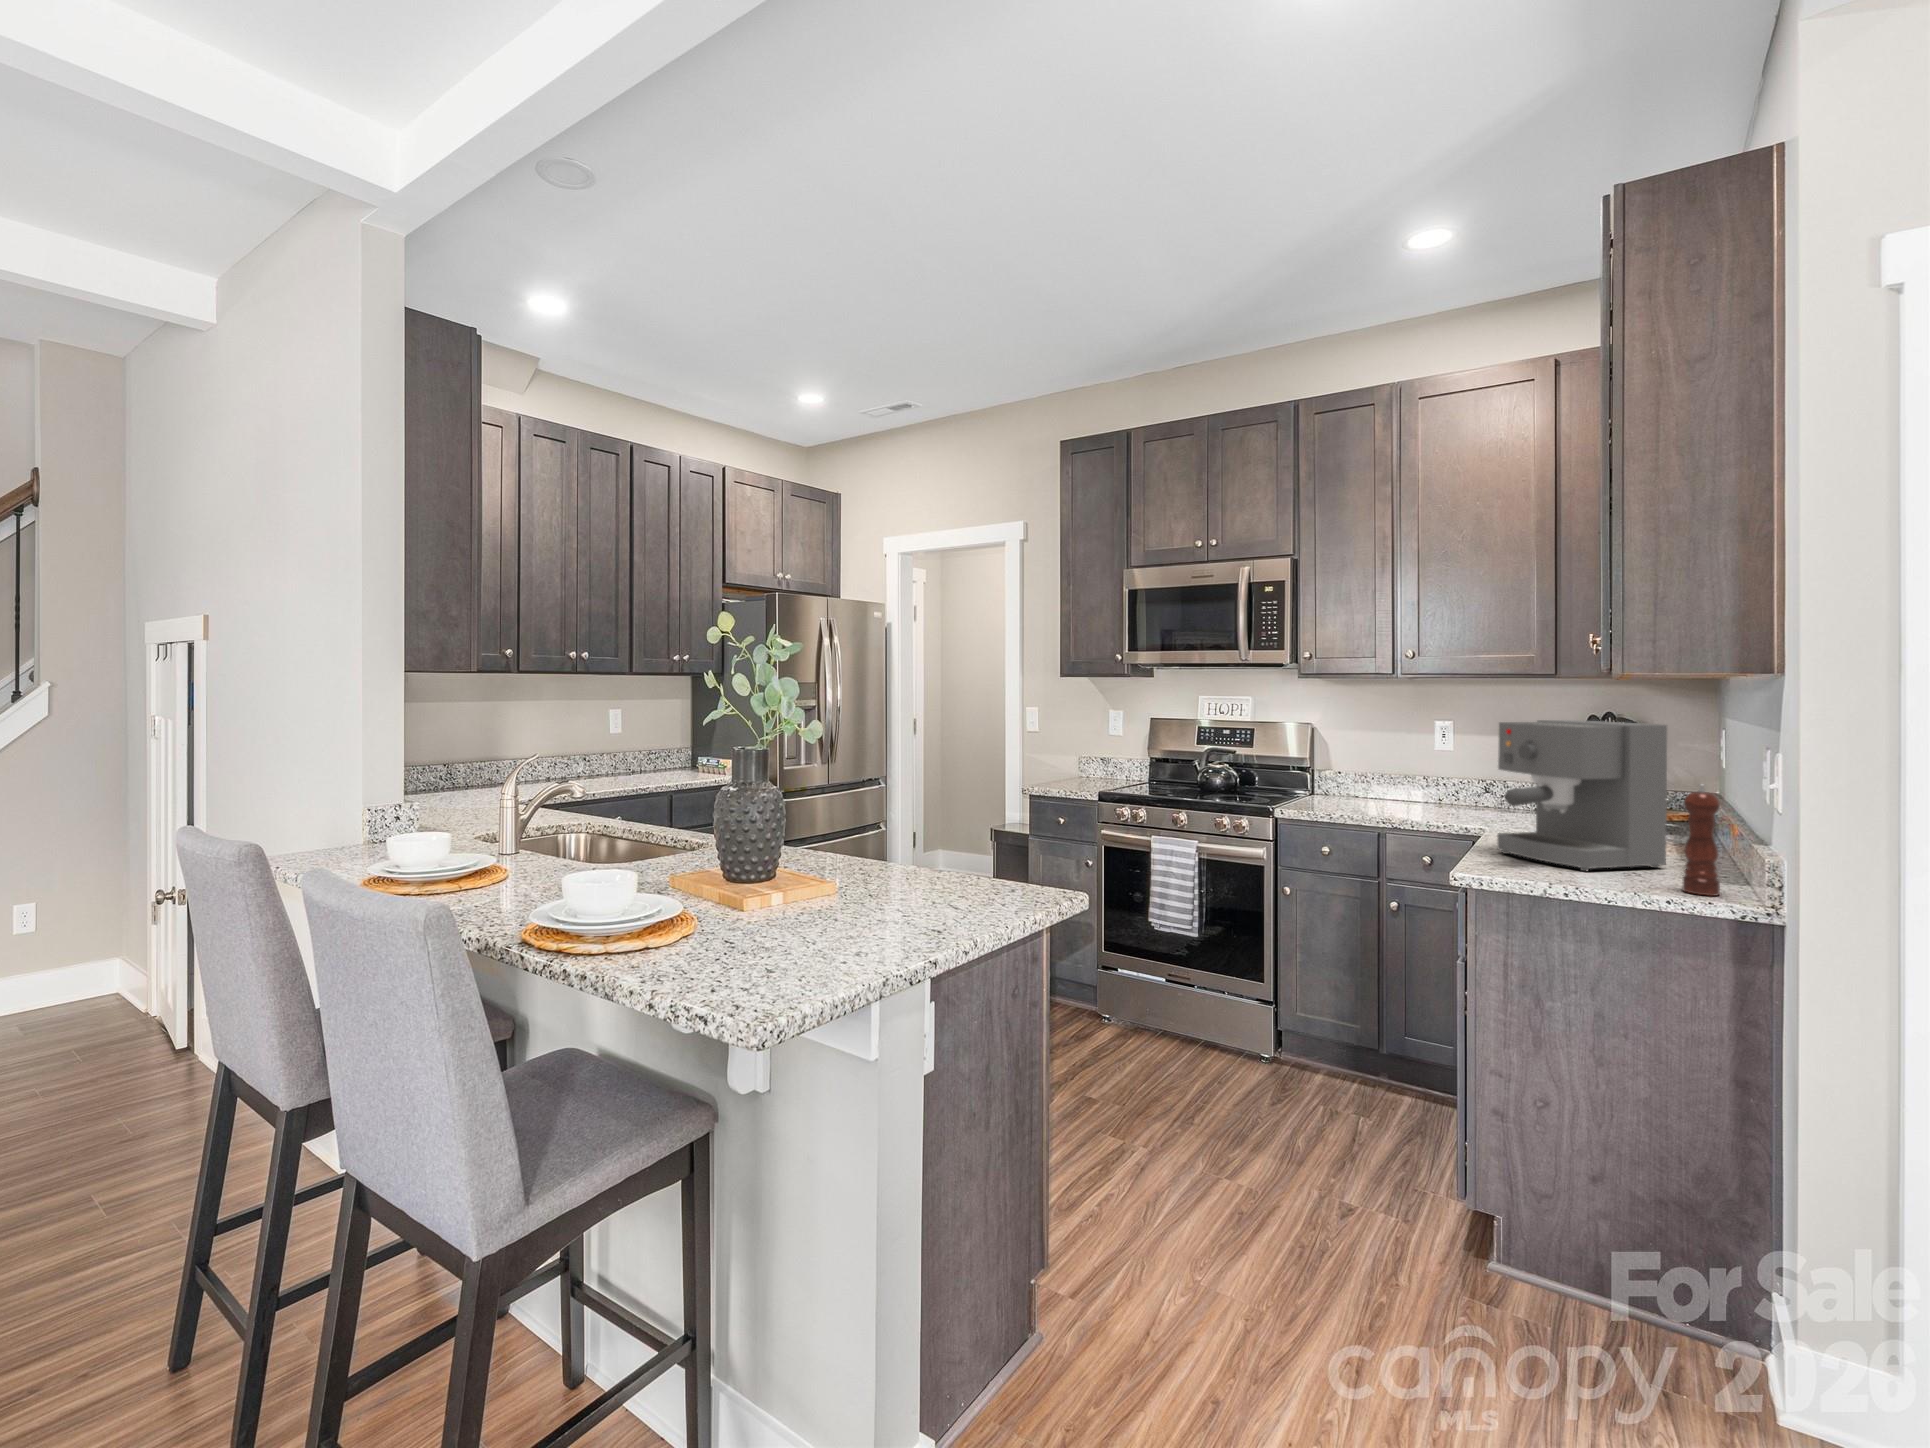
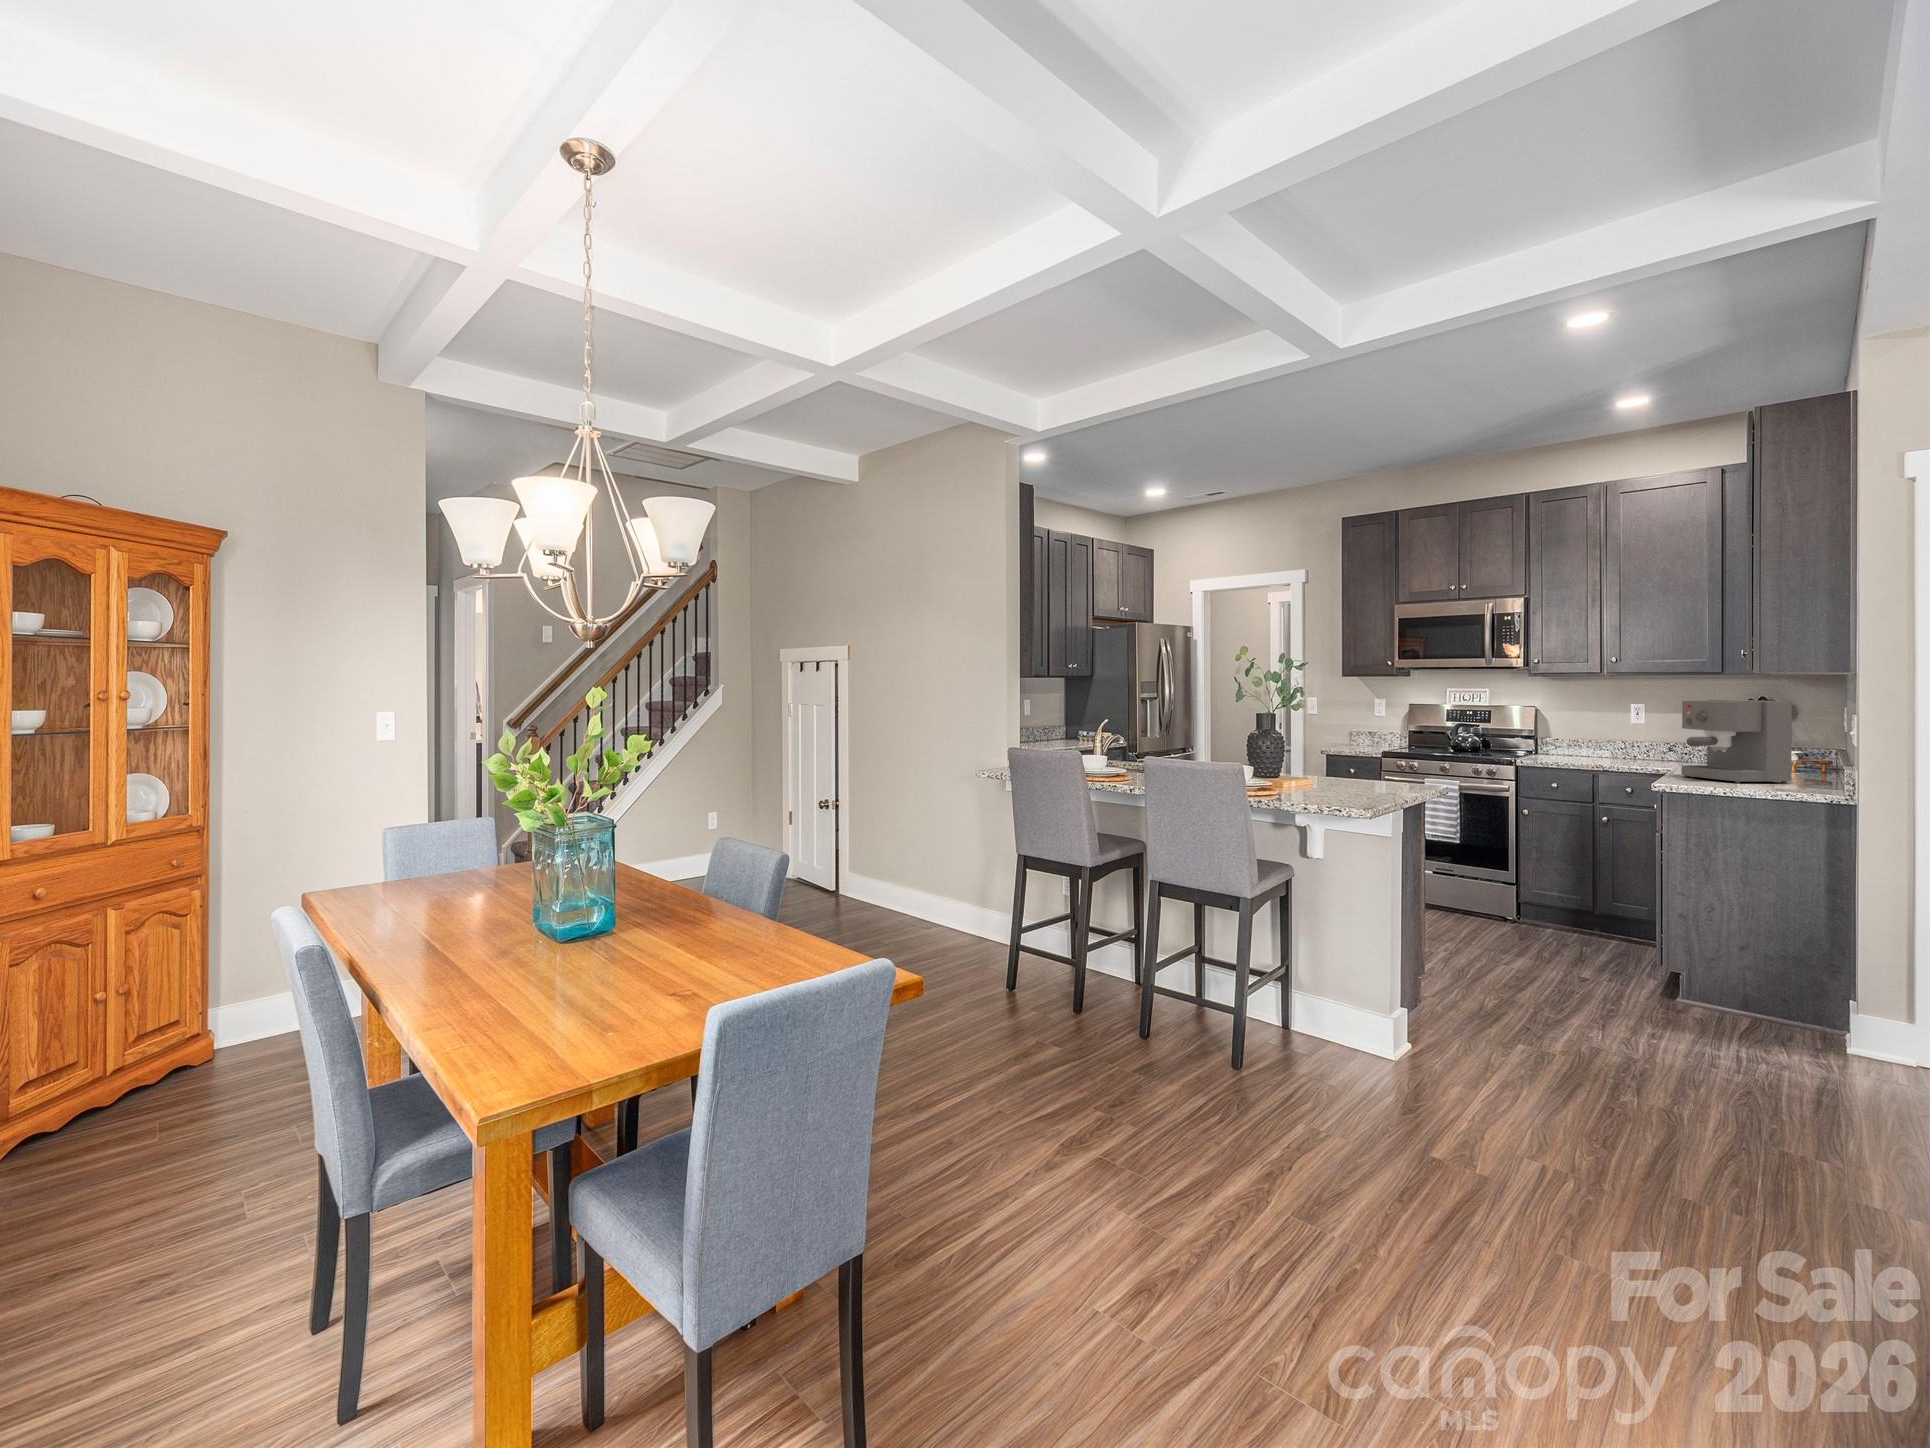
pepper mill: present [1682,784,1720,896] -> none [1796,732,1819,791]

